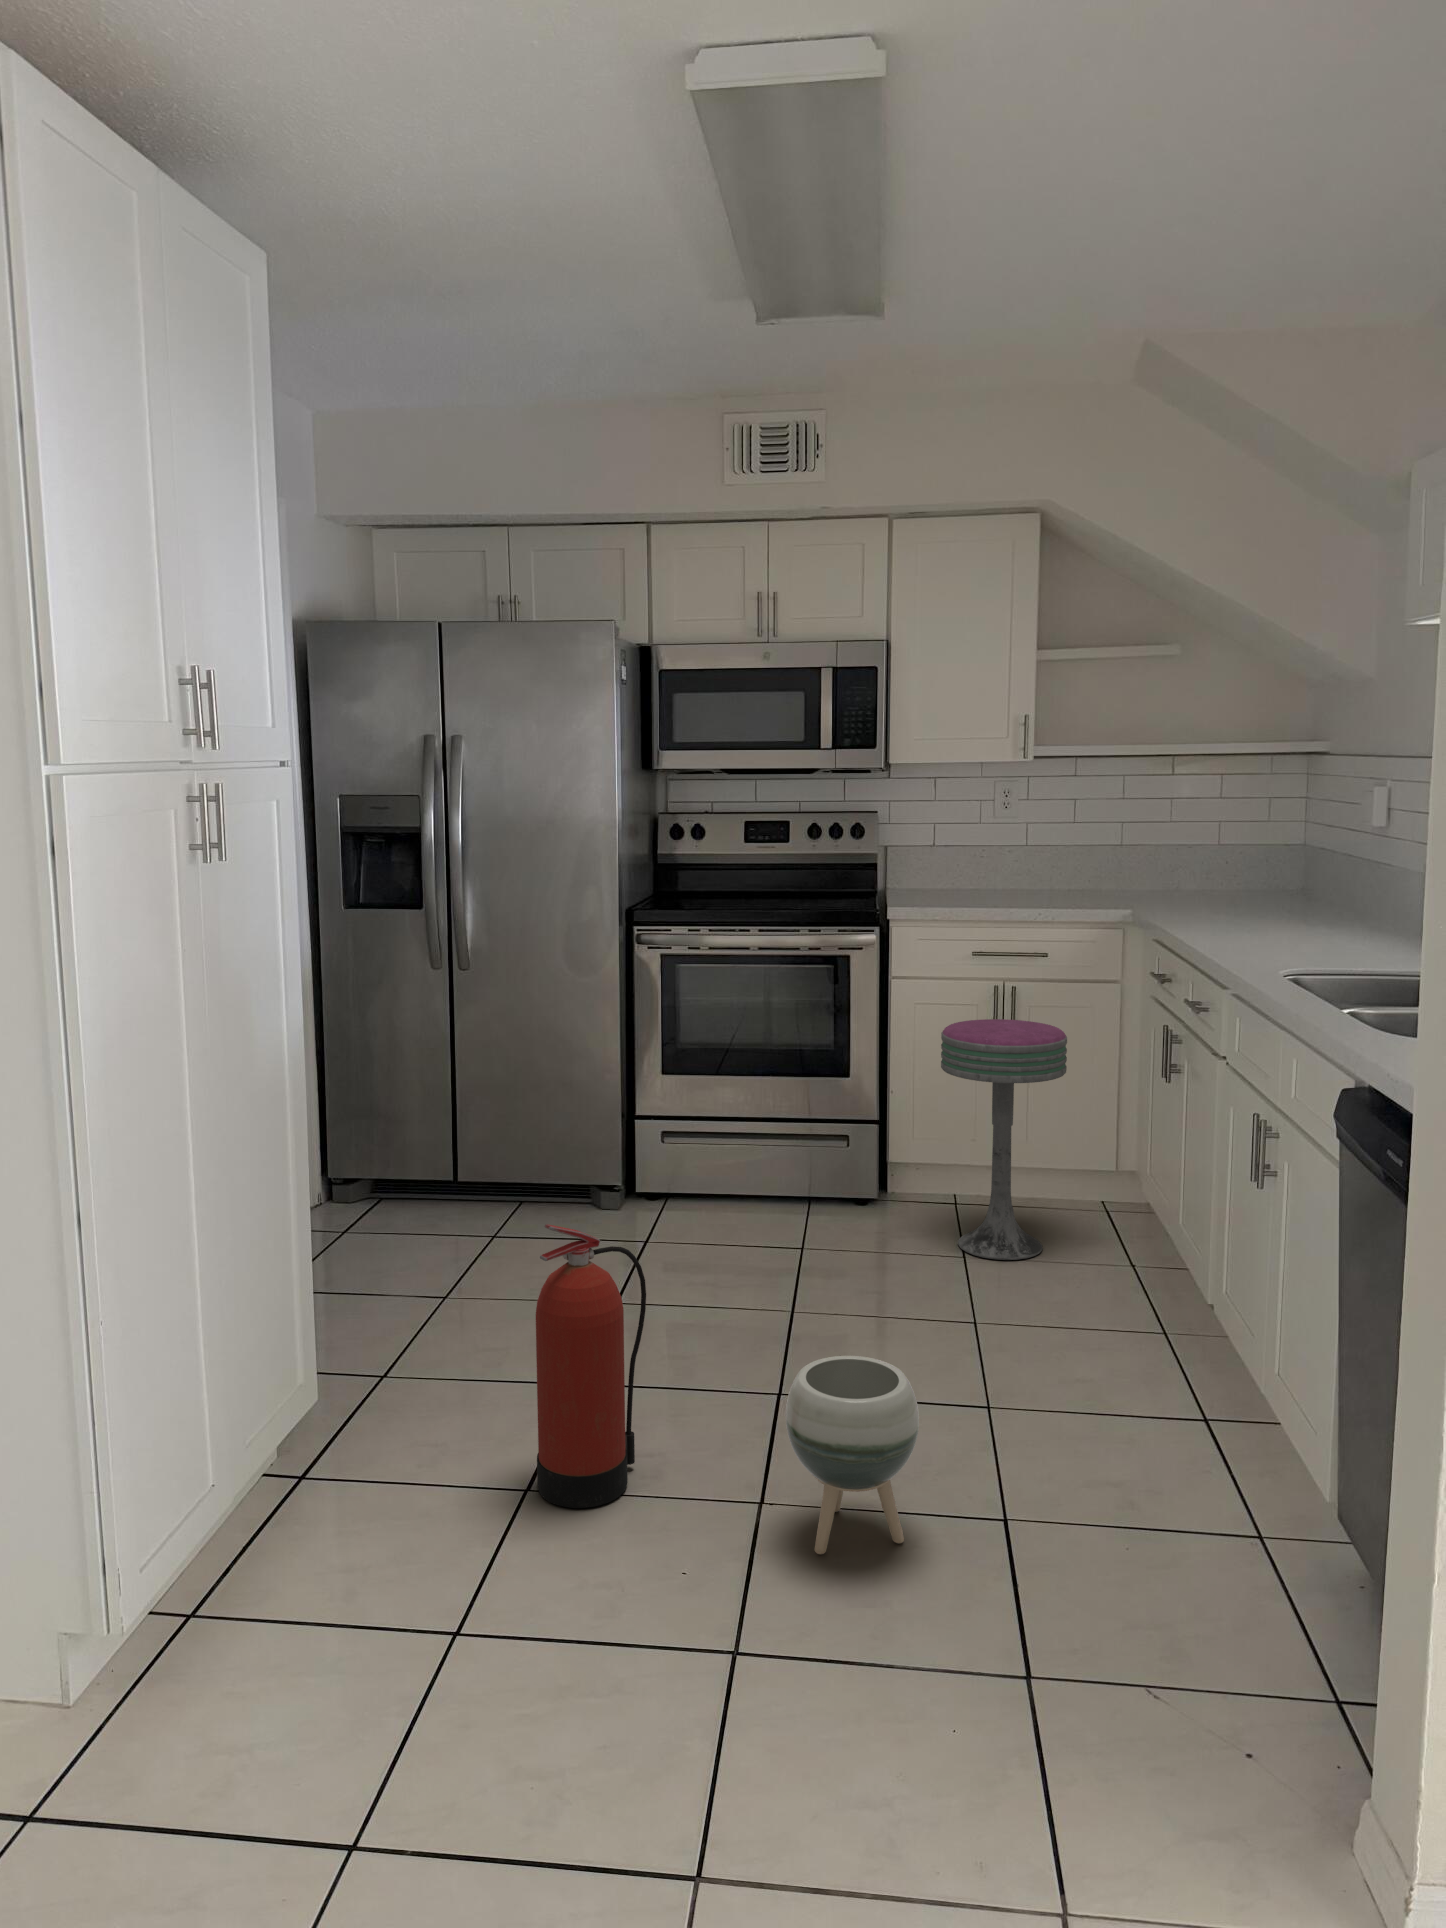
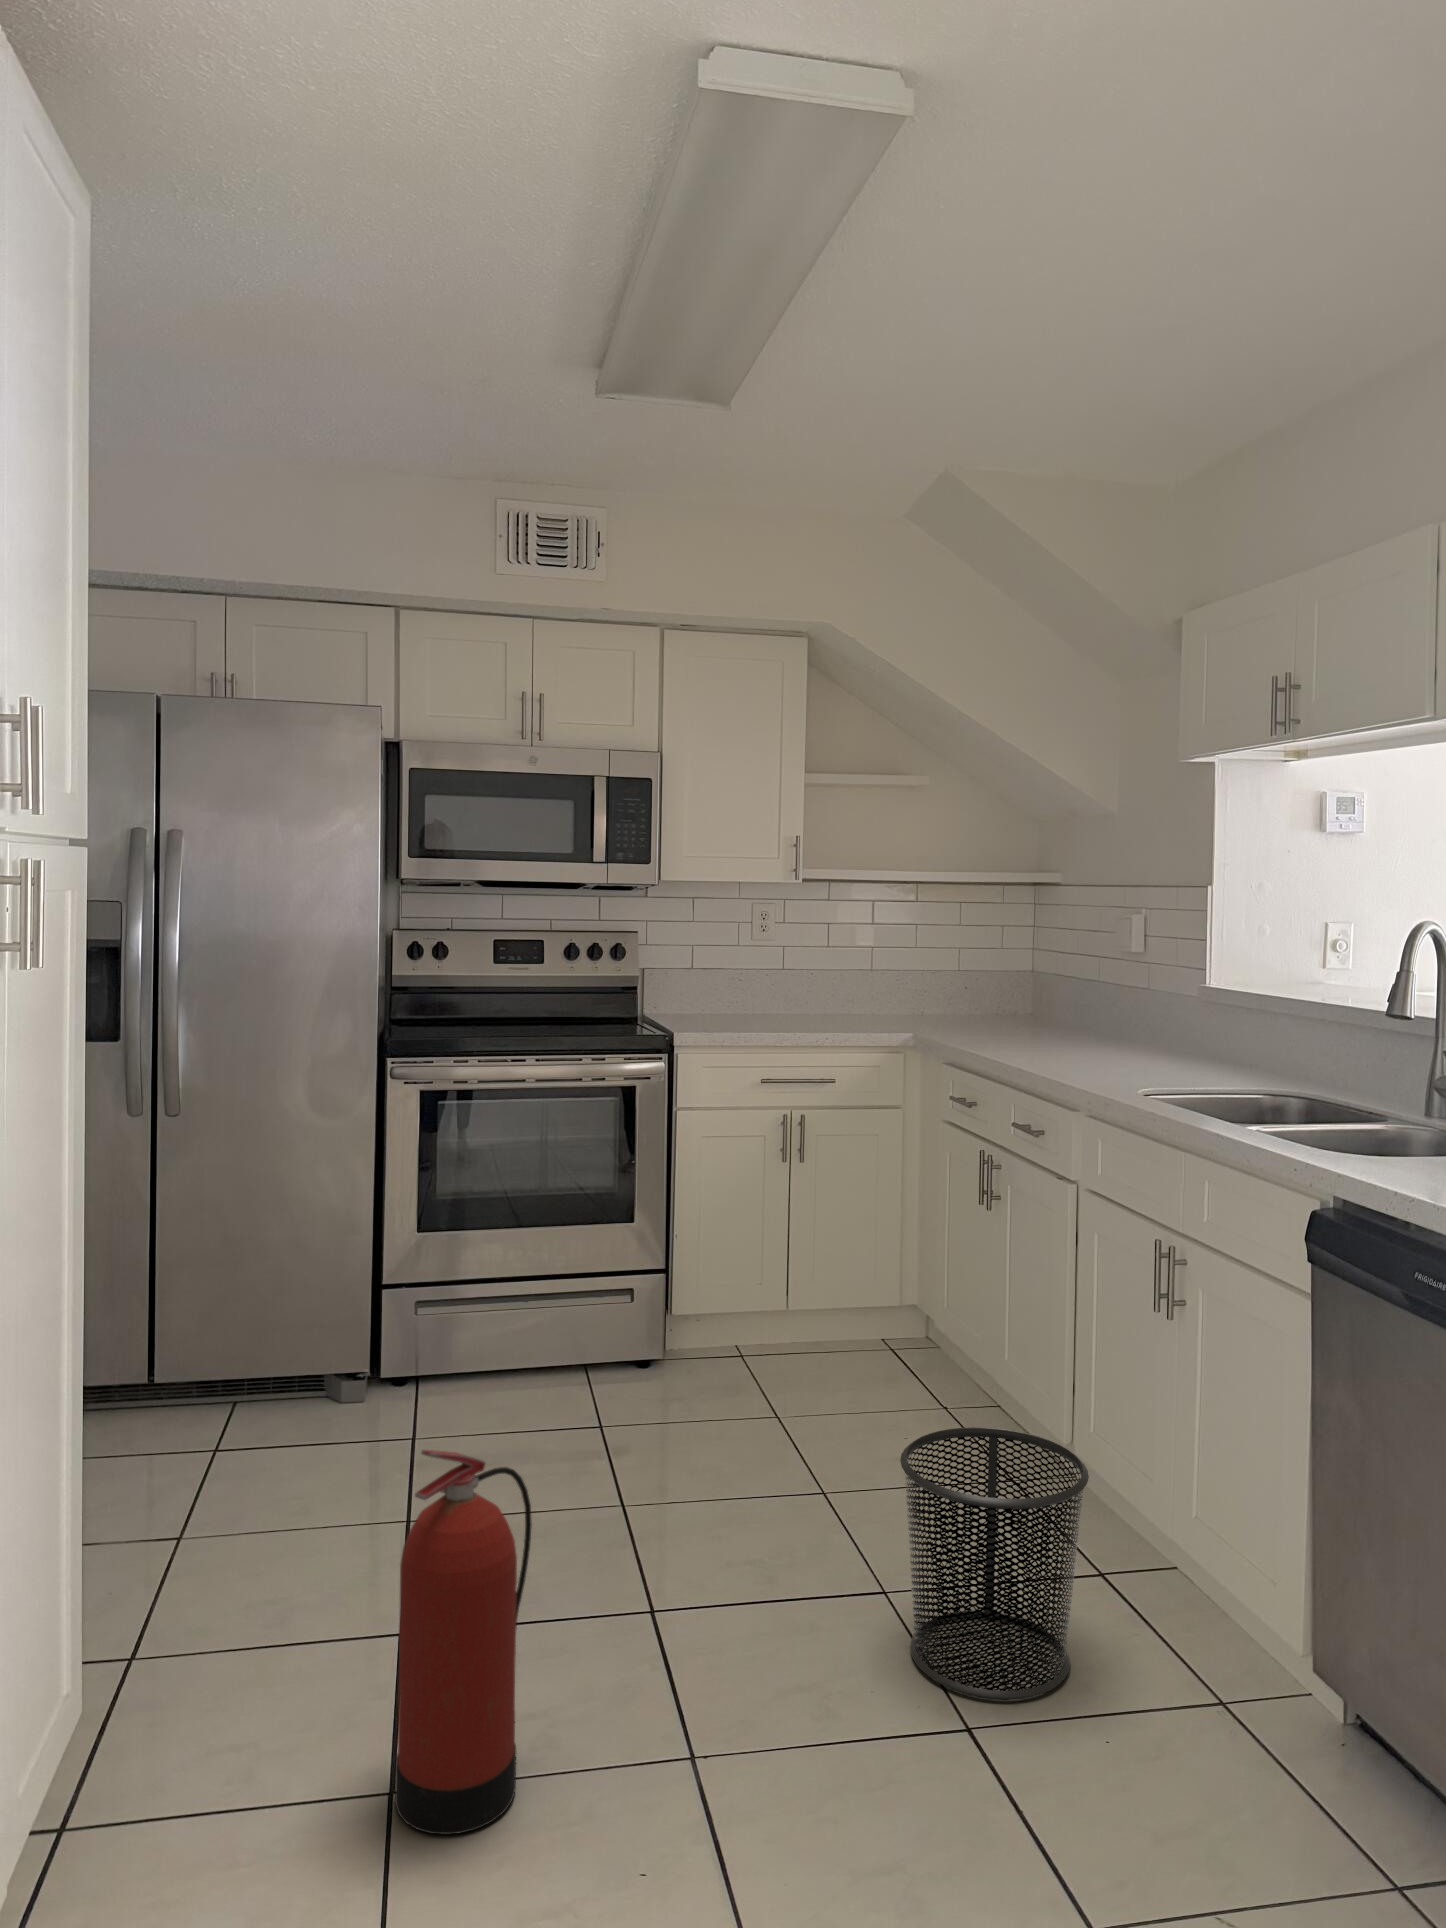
bar stool: present [941,1019,1067,1260] -> none [749,1153,881,1418]
waste bin: none [975,1263,1145,1490] -> present [900,1427,1089,1700]
planter: present [786,1356,919,1554] -> none [740,1574,902,1843]

